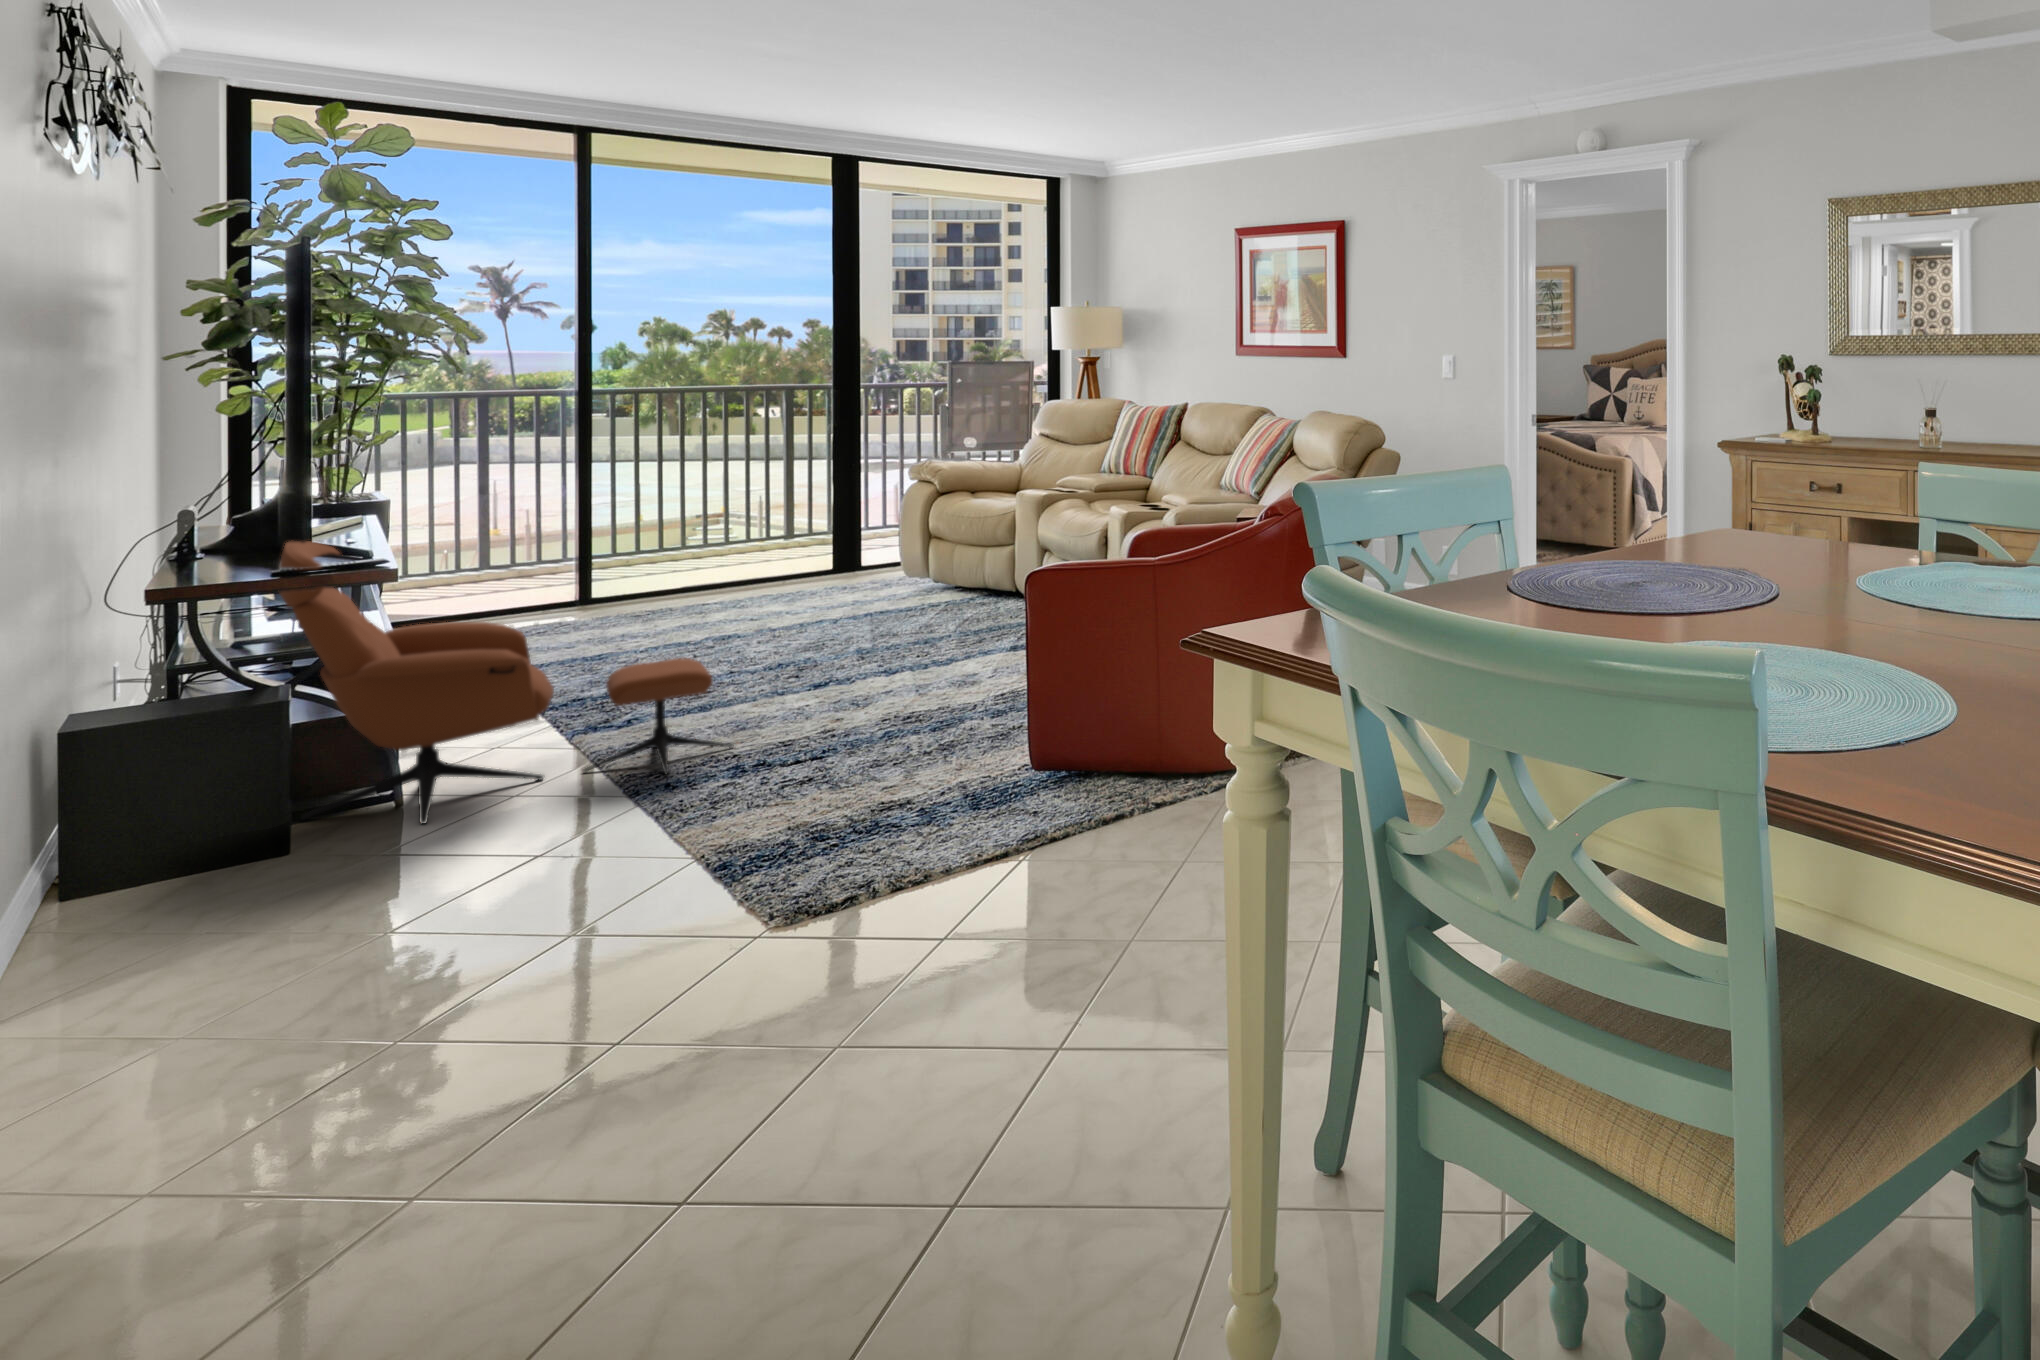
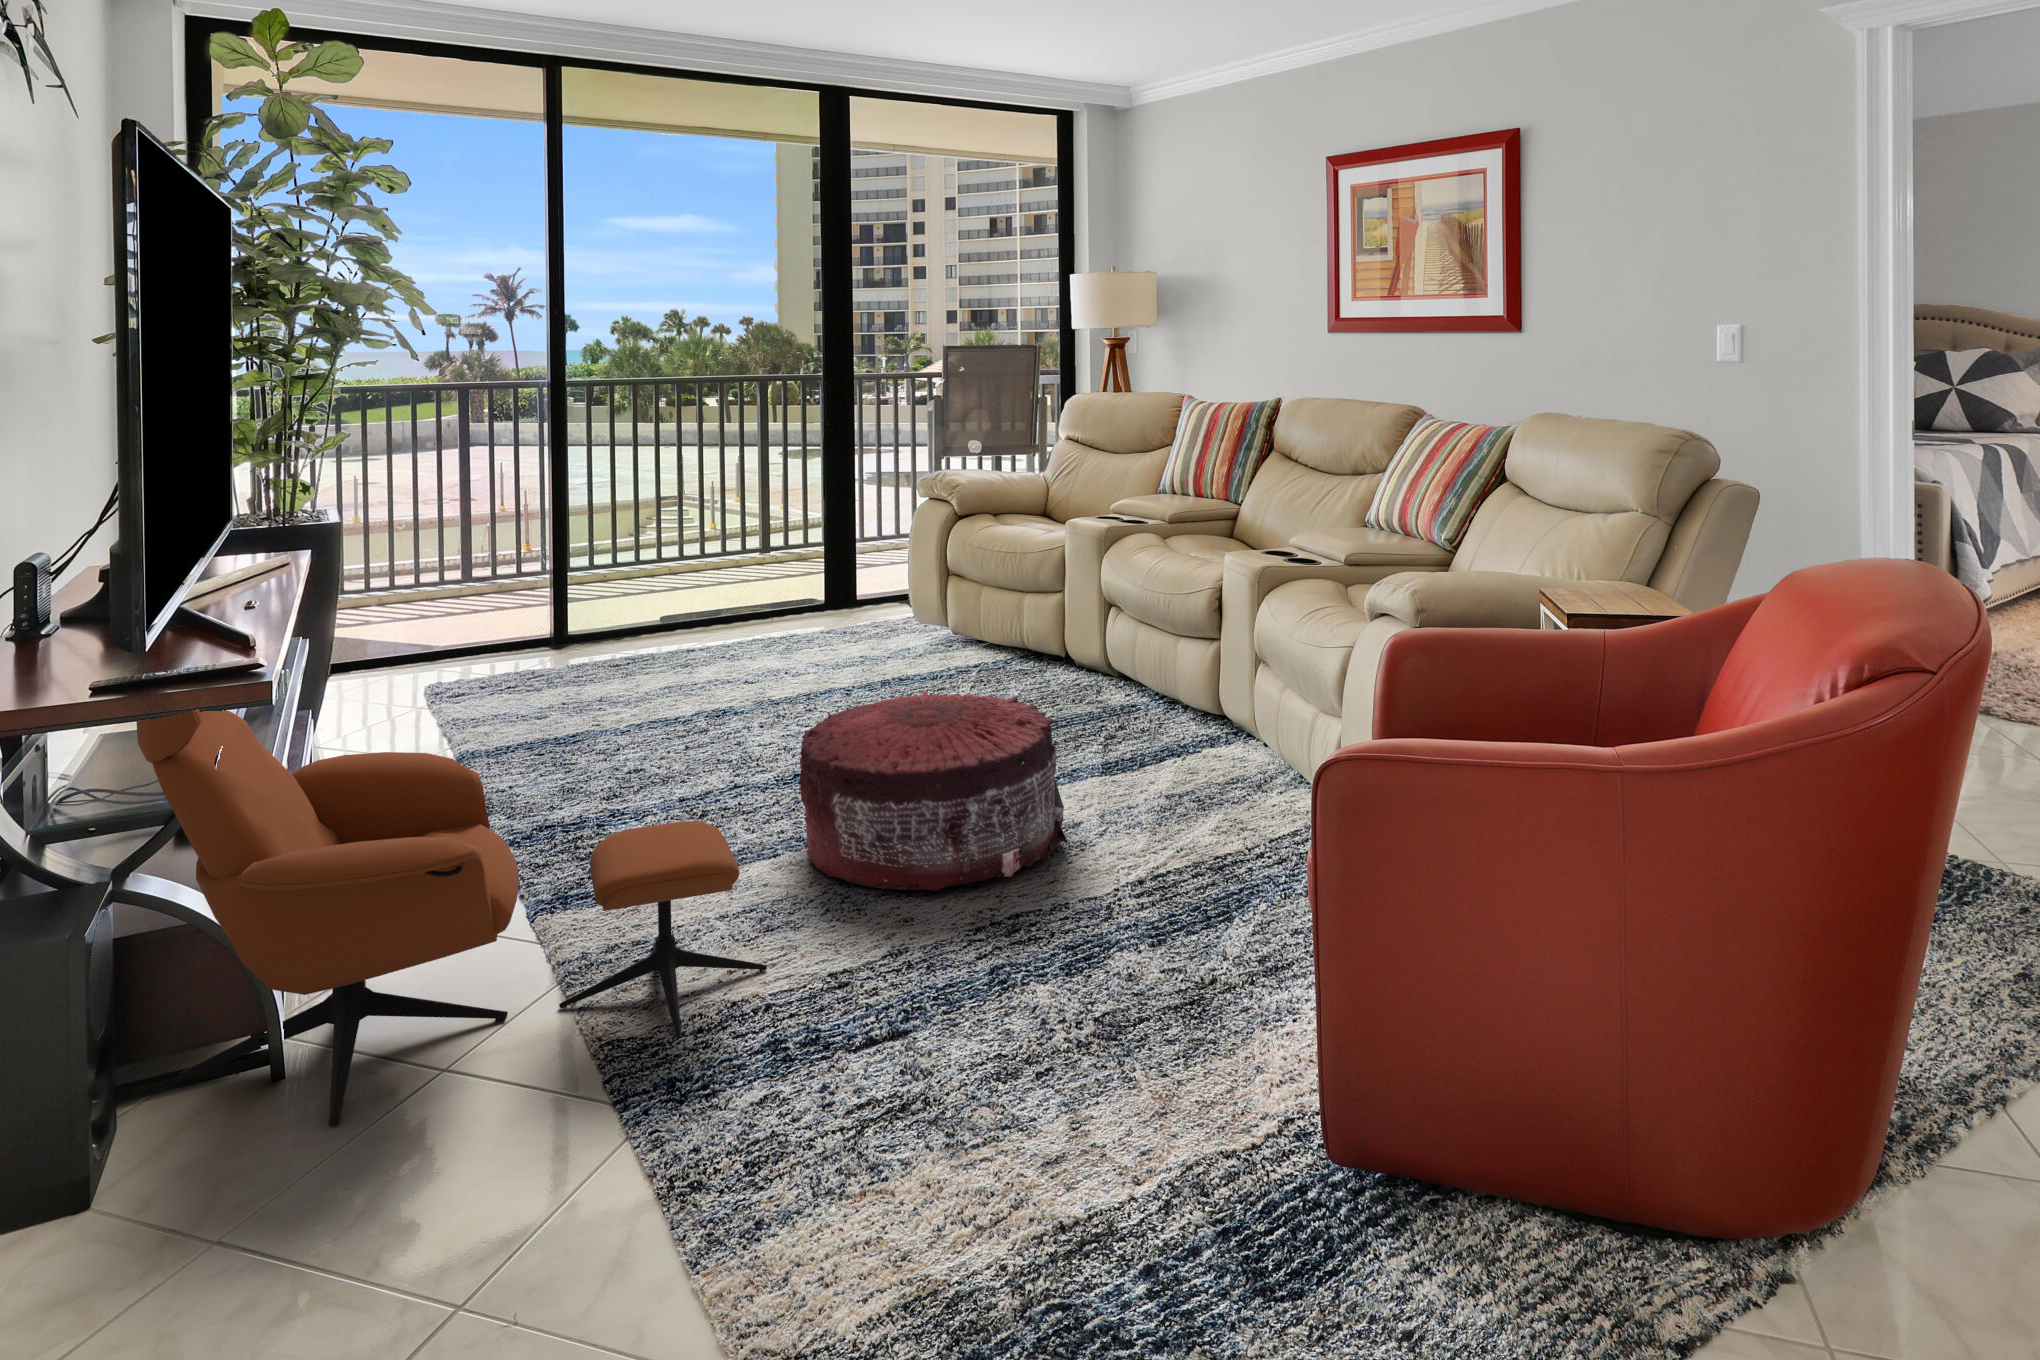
pouf: none [772,593,965,710] -> present [799,690,1066,891]

